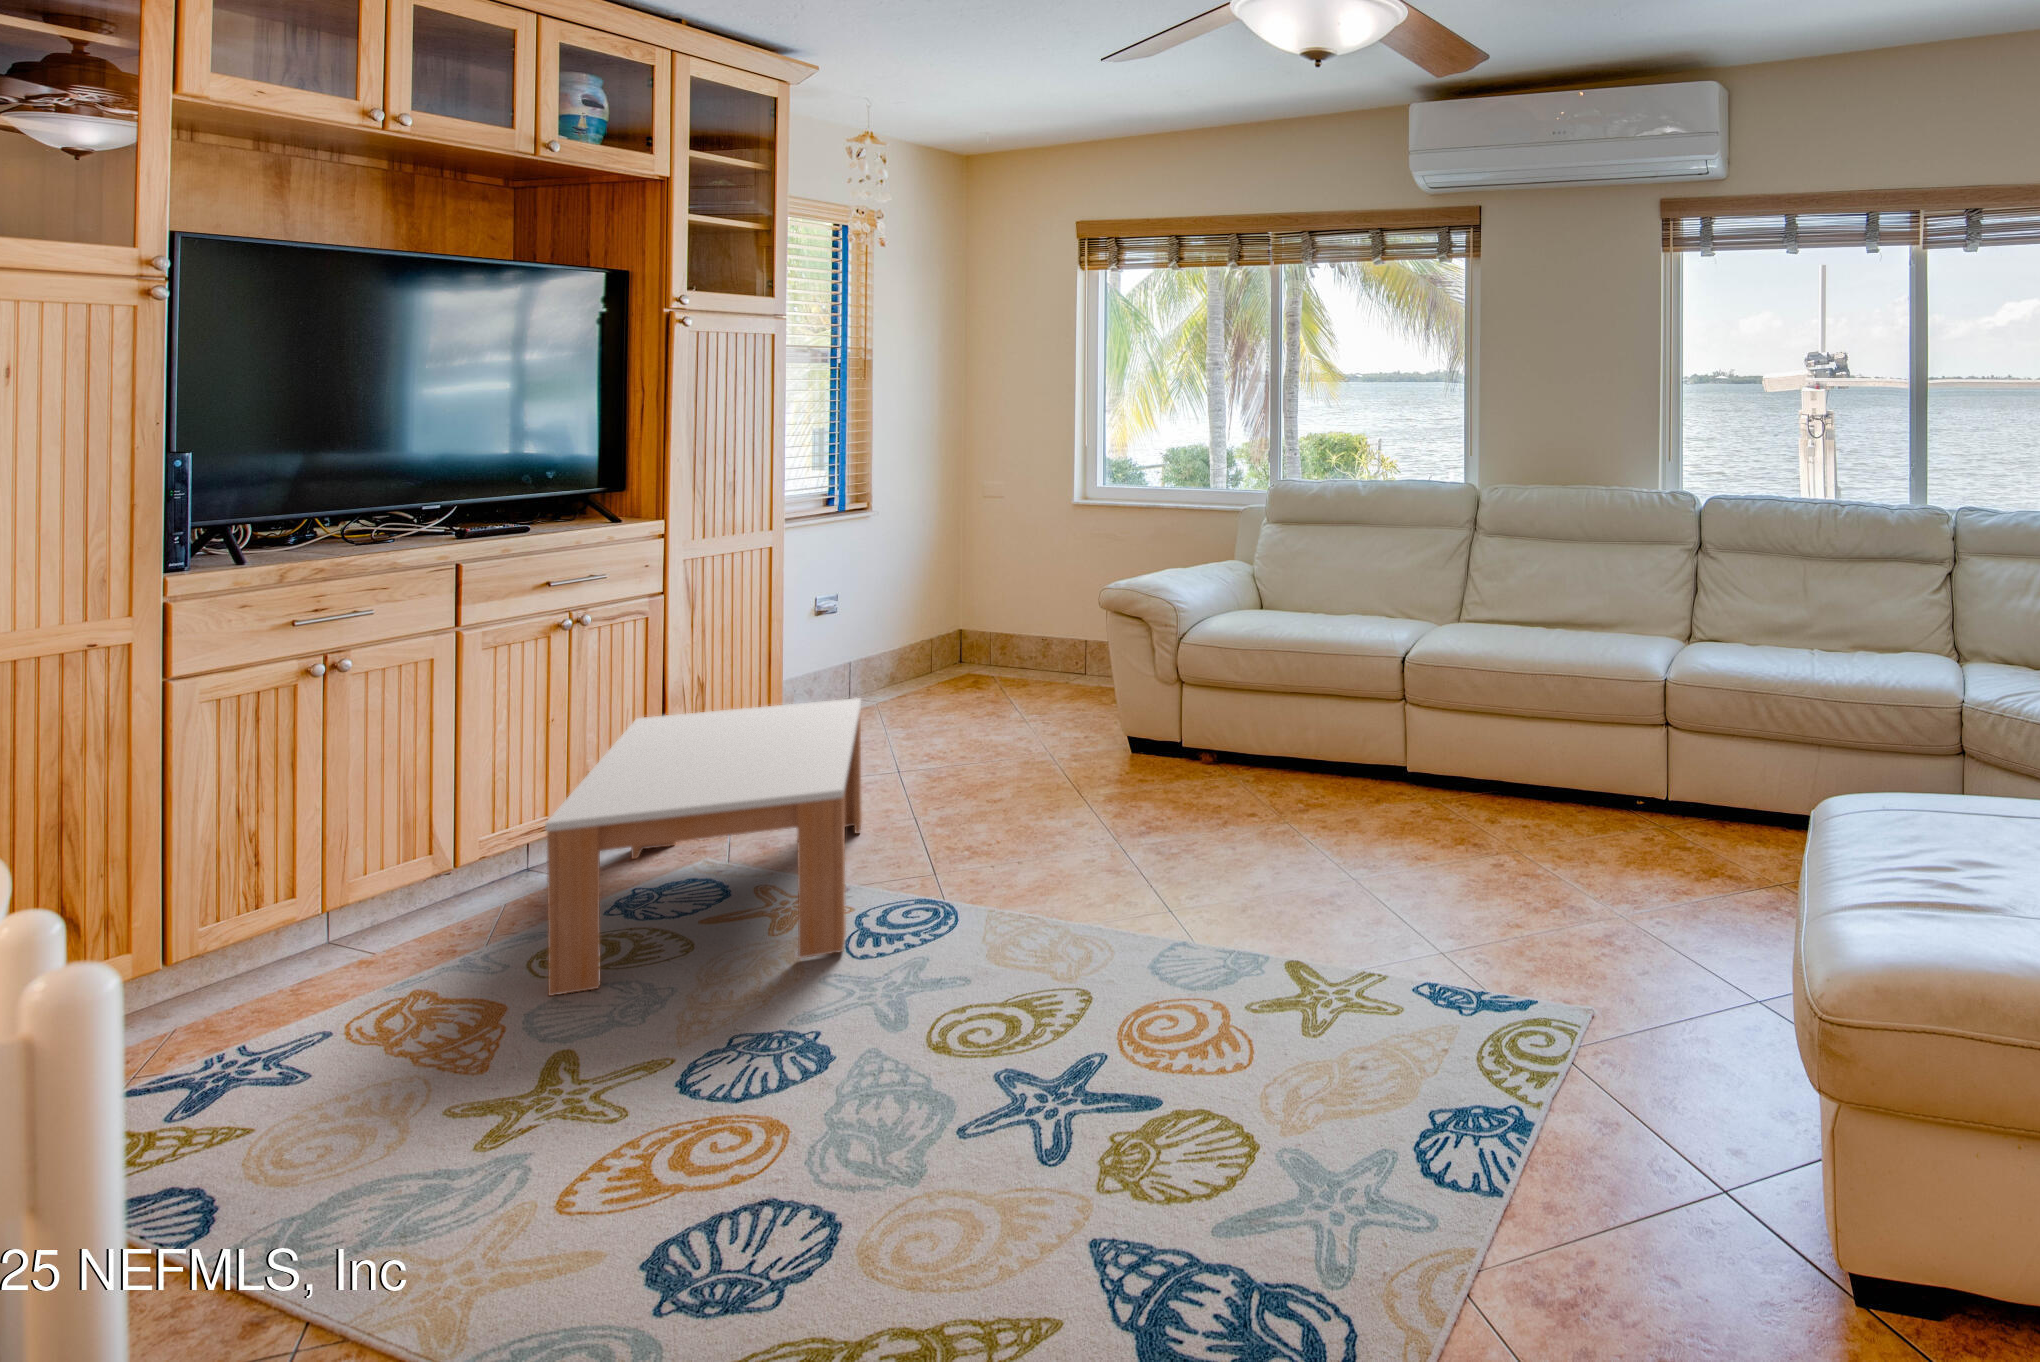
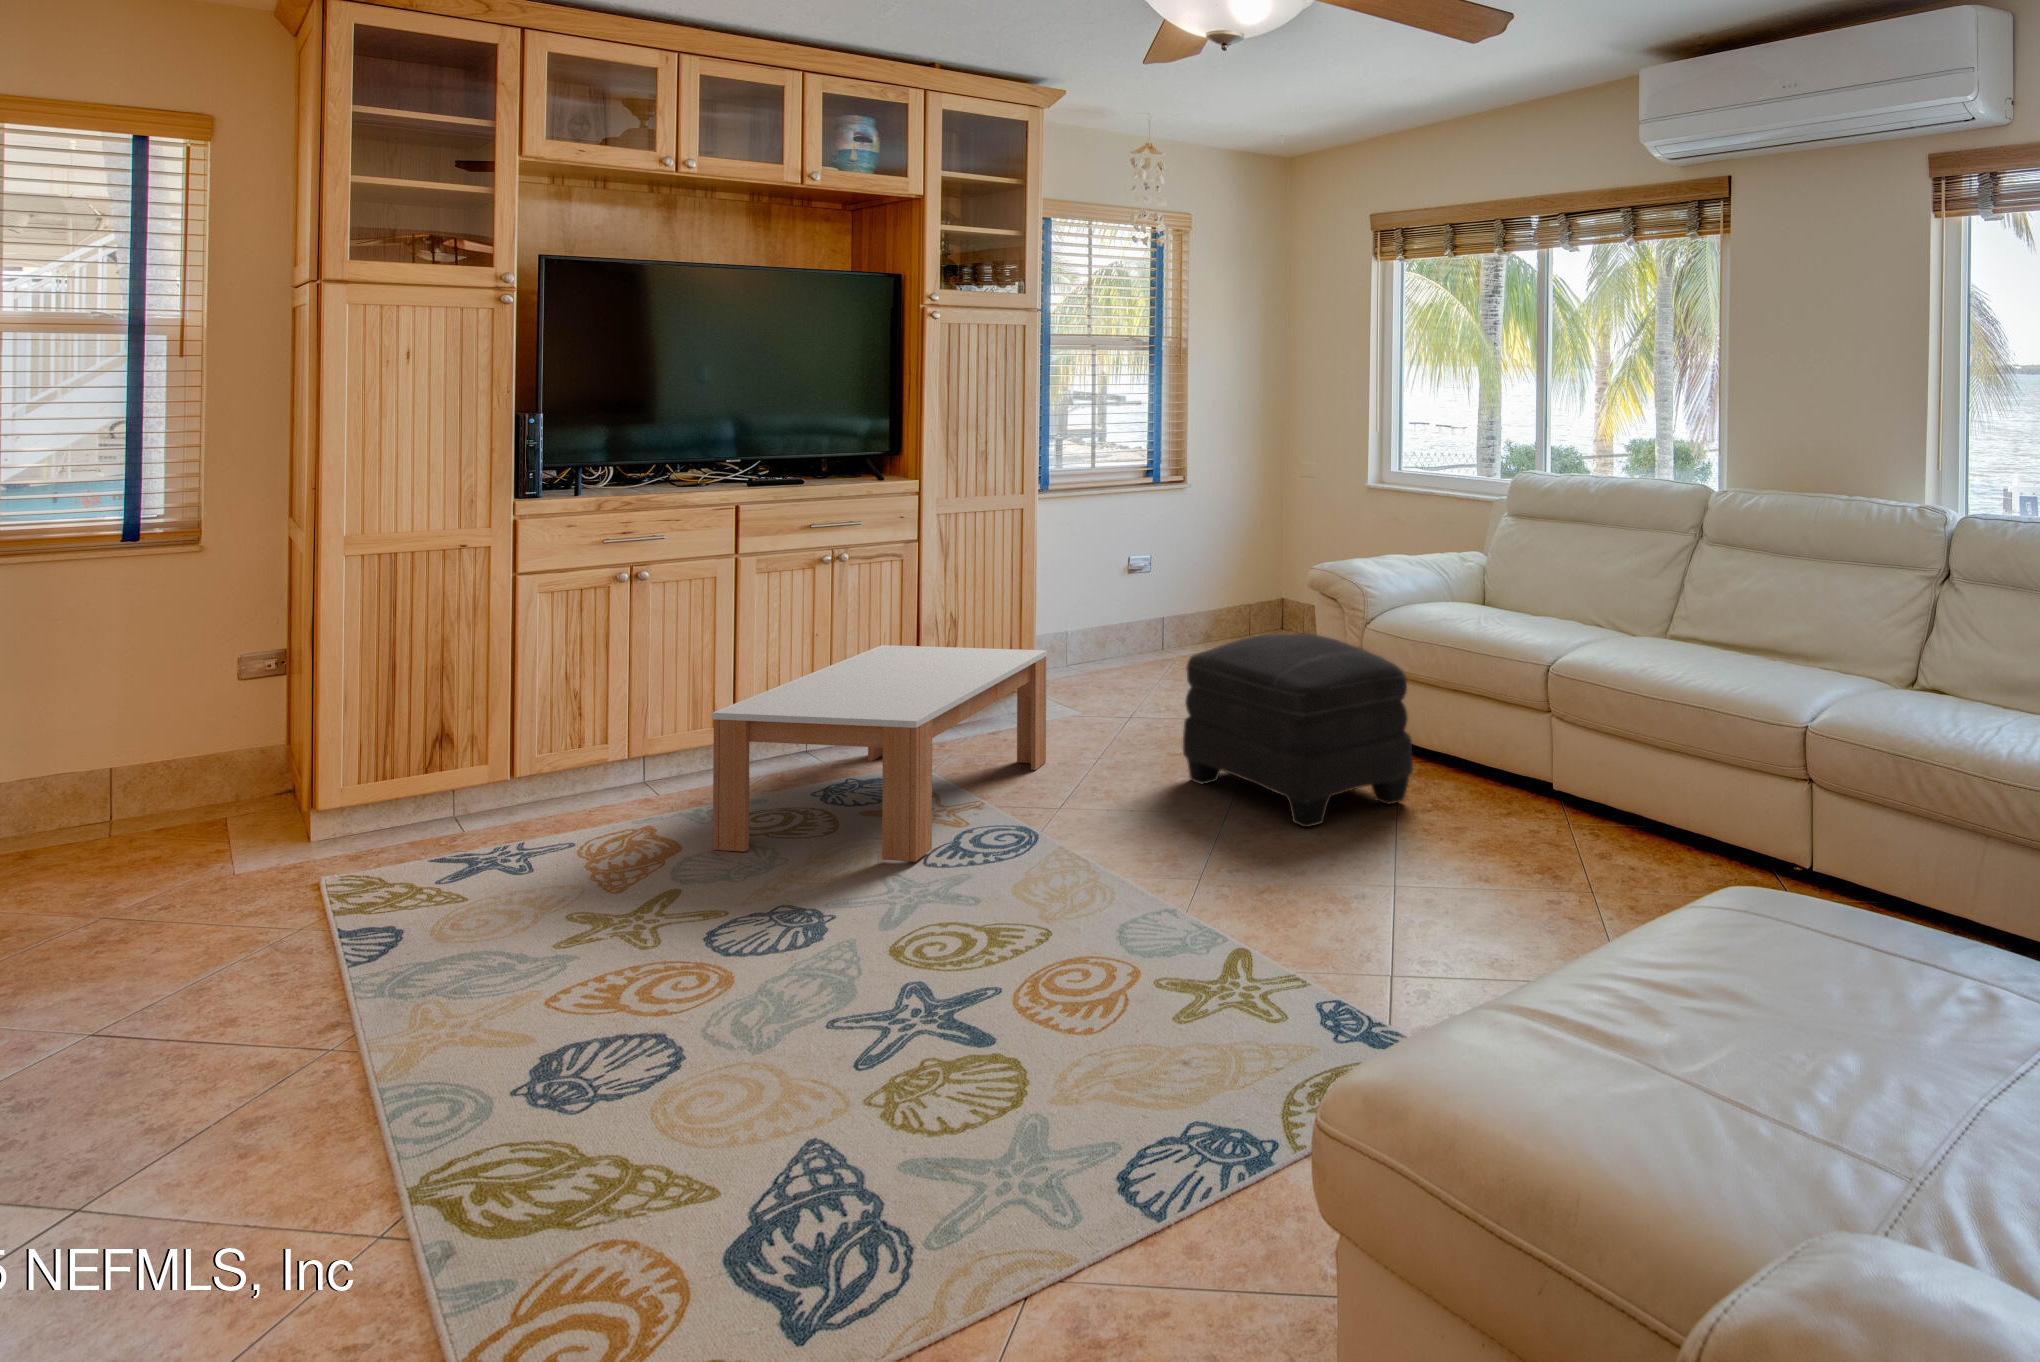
ottoman: none [1035,646,1281,836] -> present [1183,634,1413,827]

